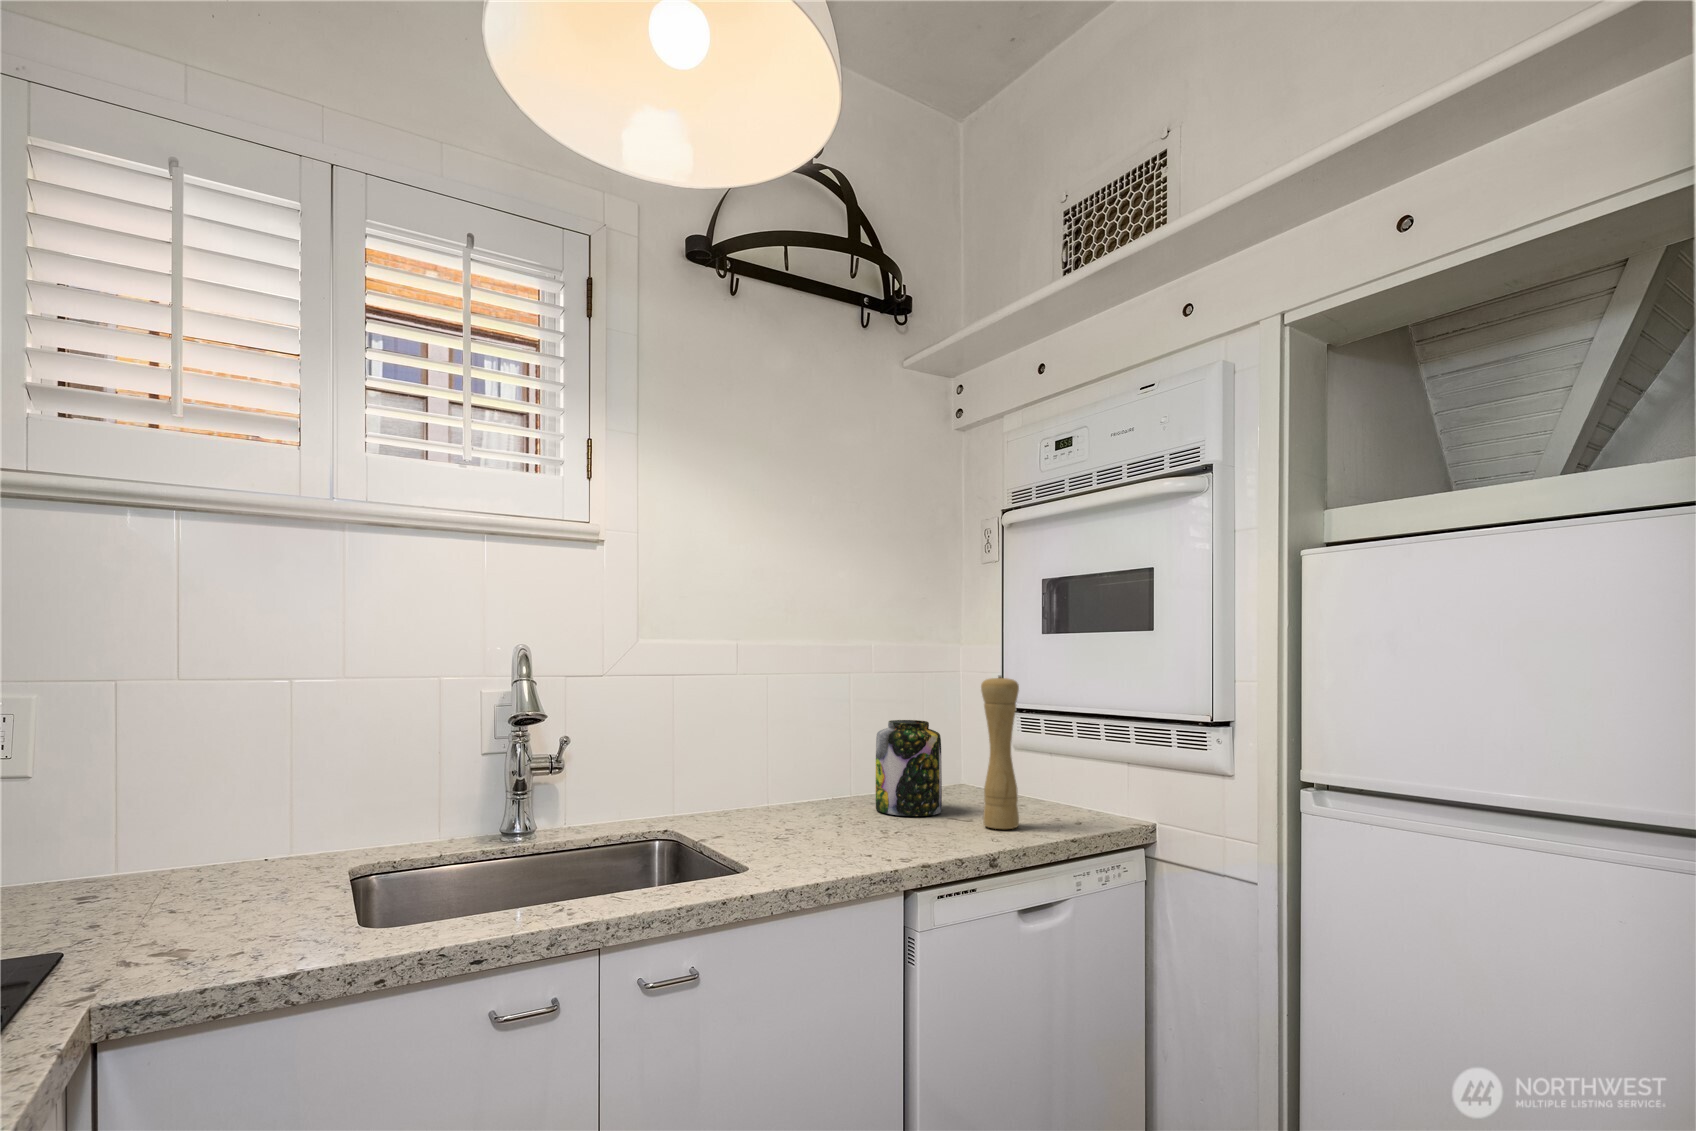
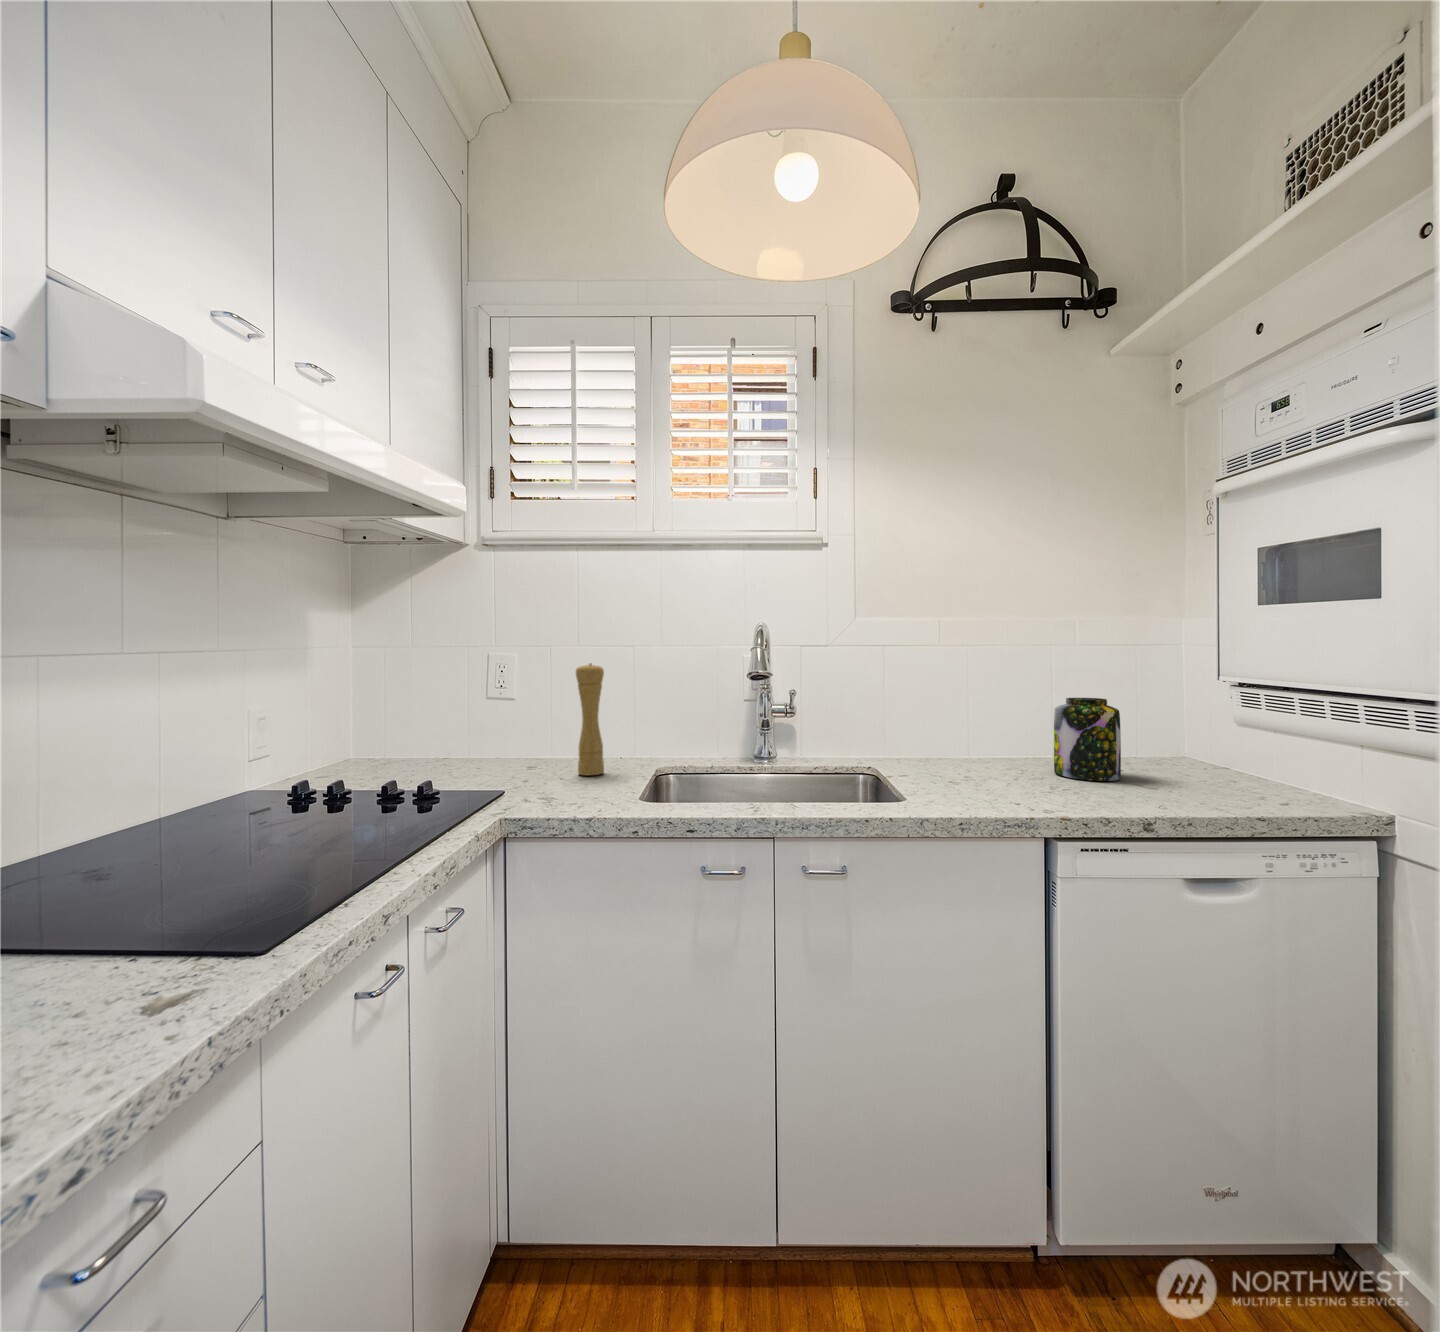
pepper mill: present [981,676,1019,829] -> present [576,664,604,776]

